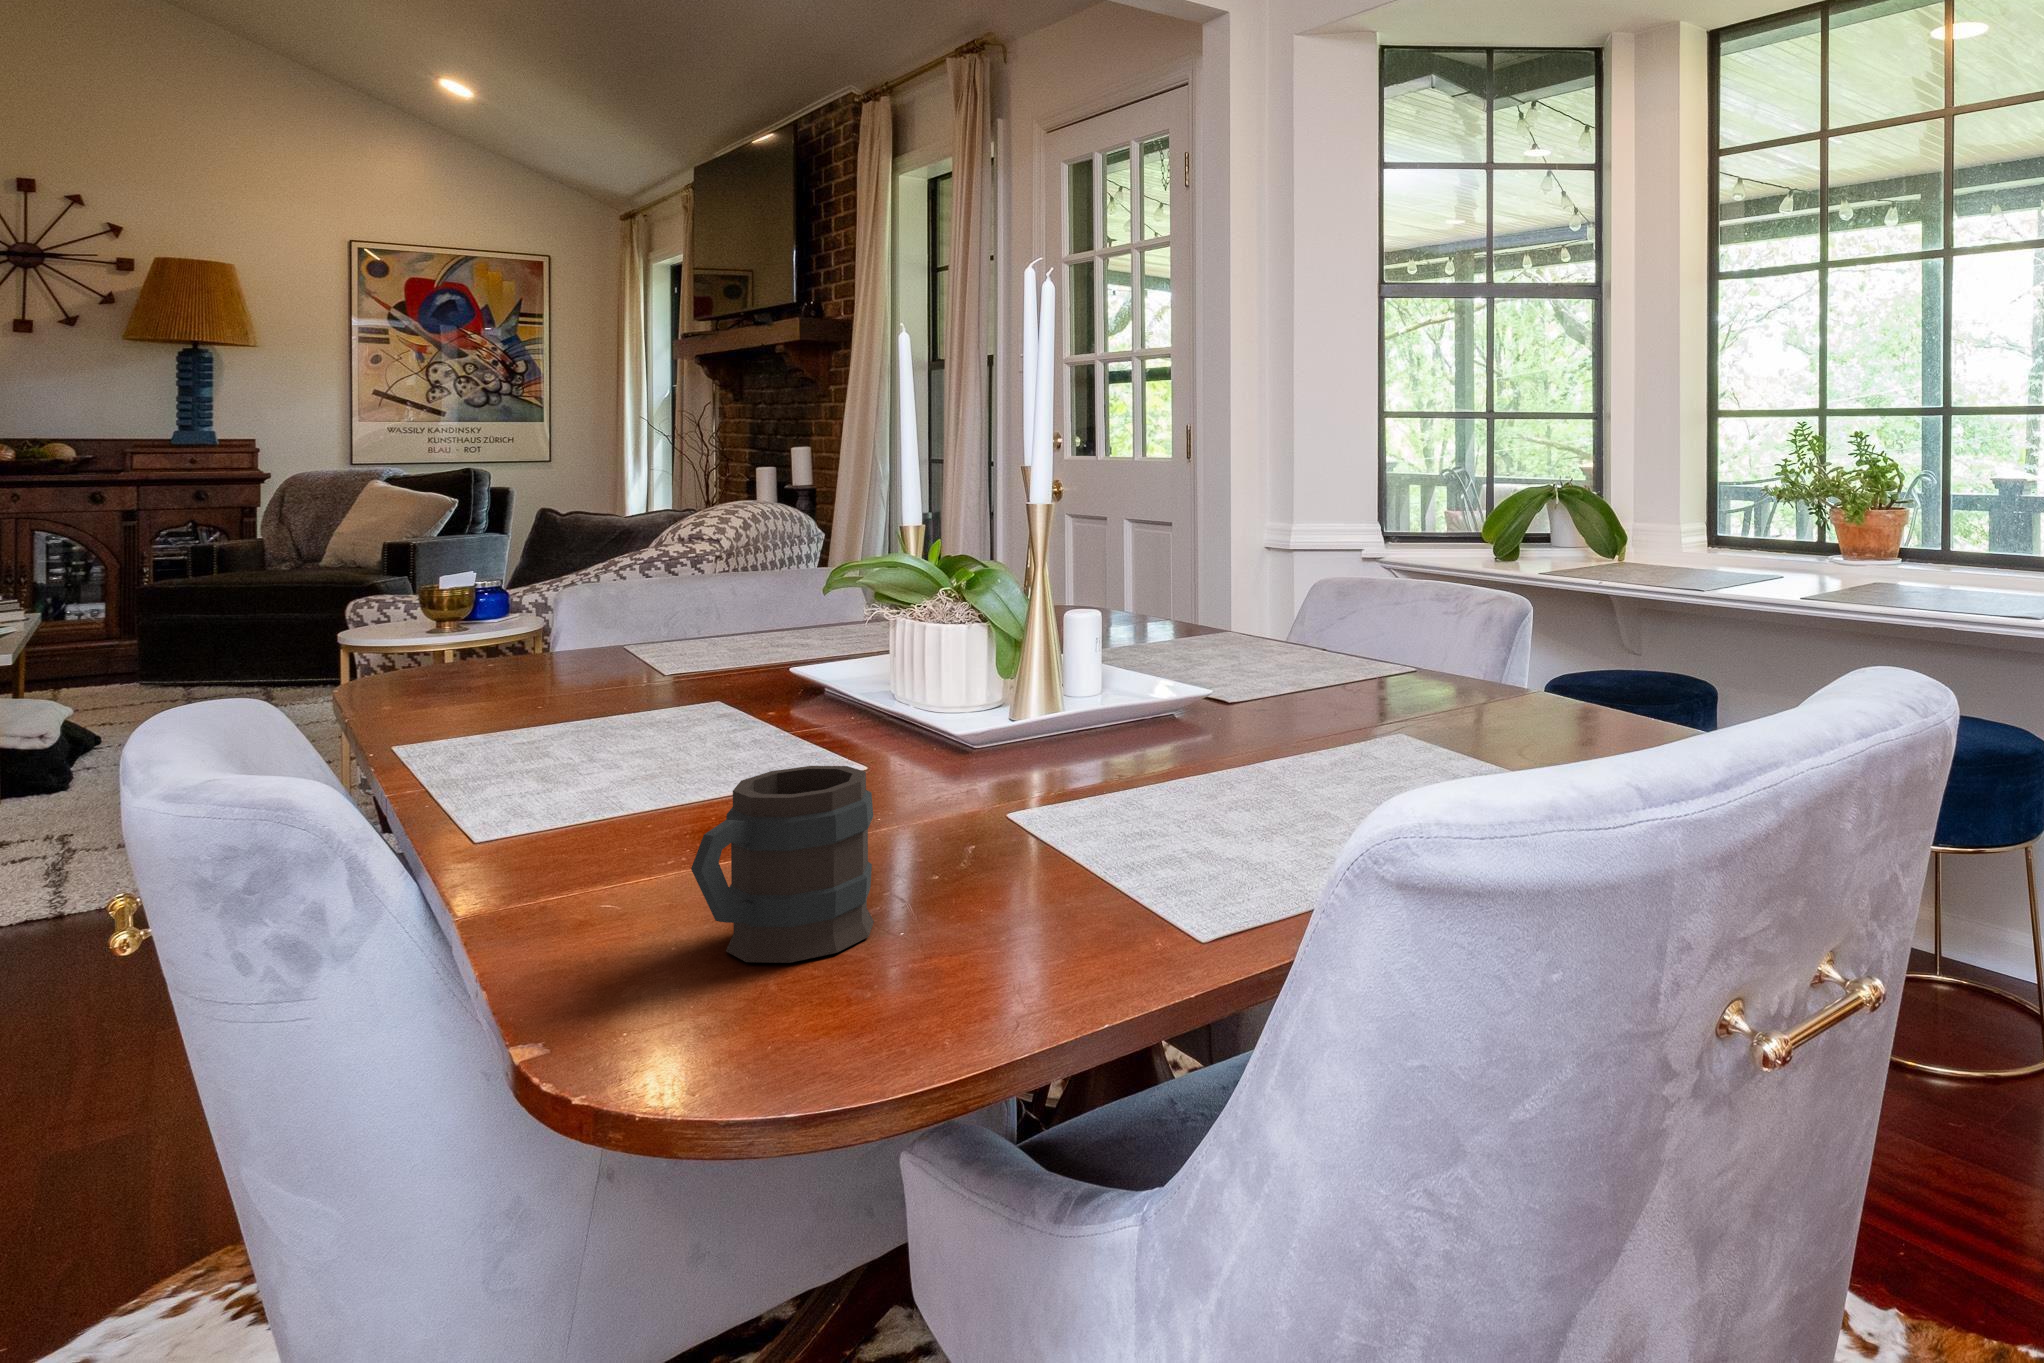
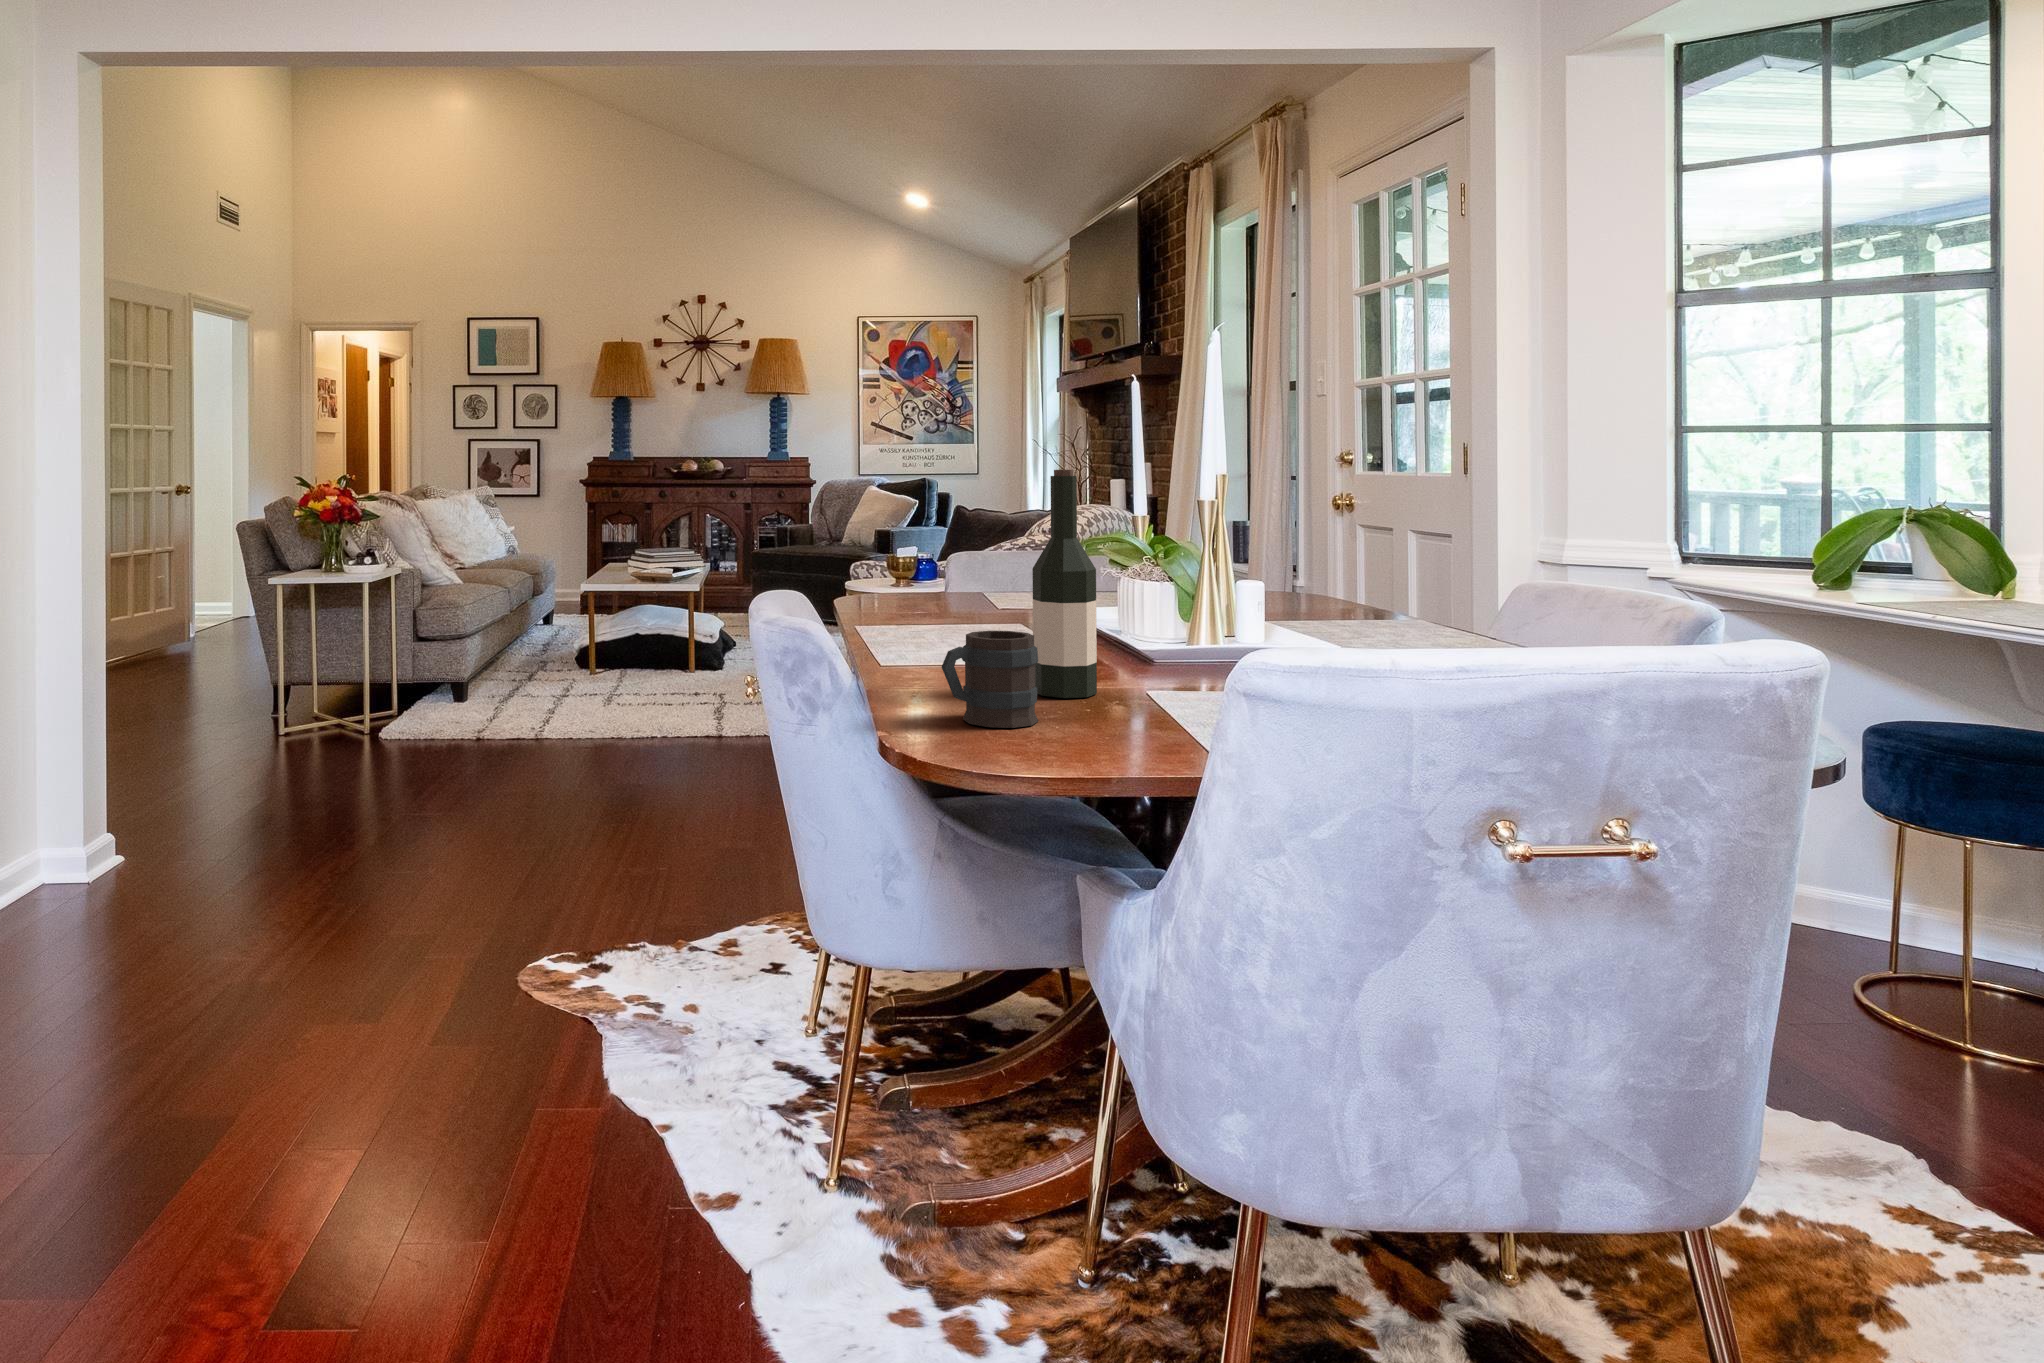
wine bottle: none [823,473,932,854] -> present [1032,470,1097,698]

